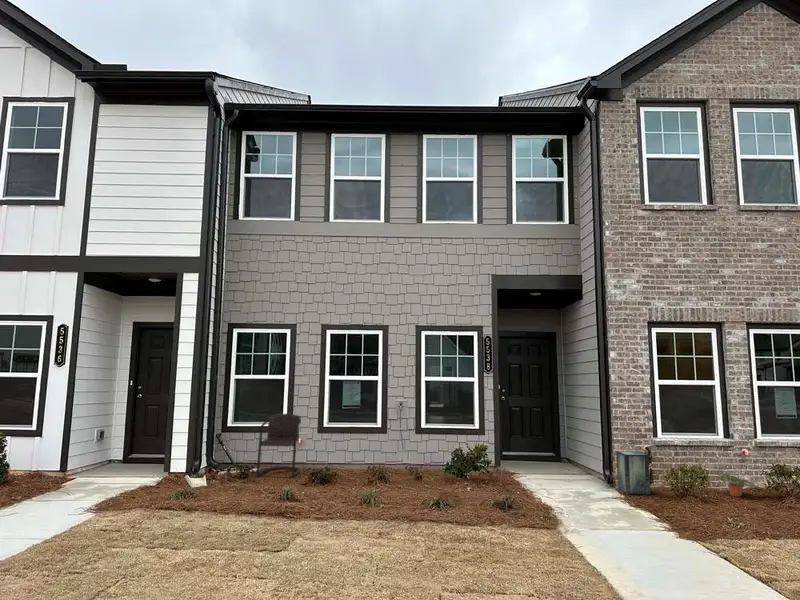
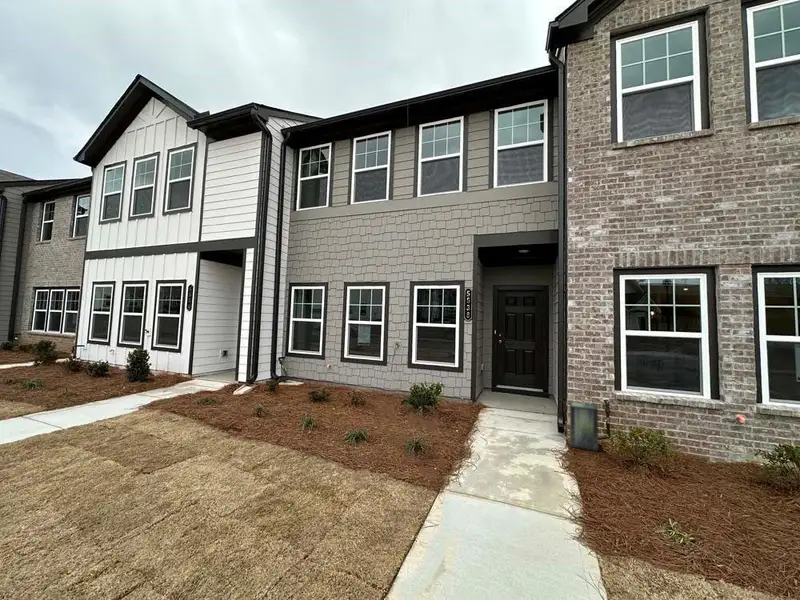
chair: present [257,414,301,477] -> none [288,347,326,394]
potted plant: present [715,472,756,496] -> none [689,437,748,471]

